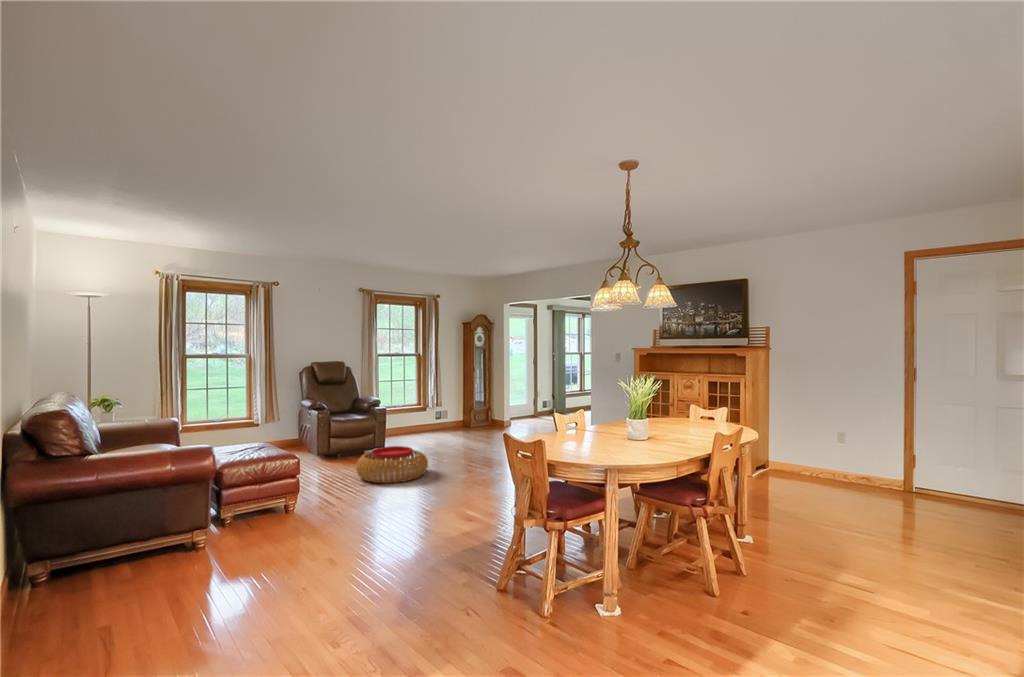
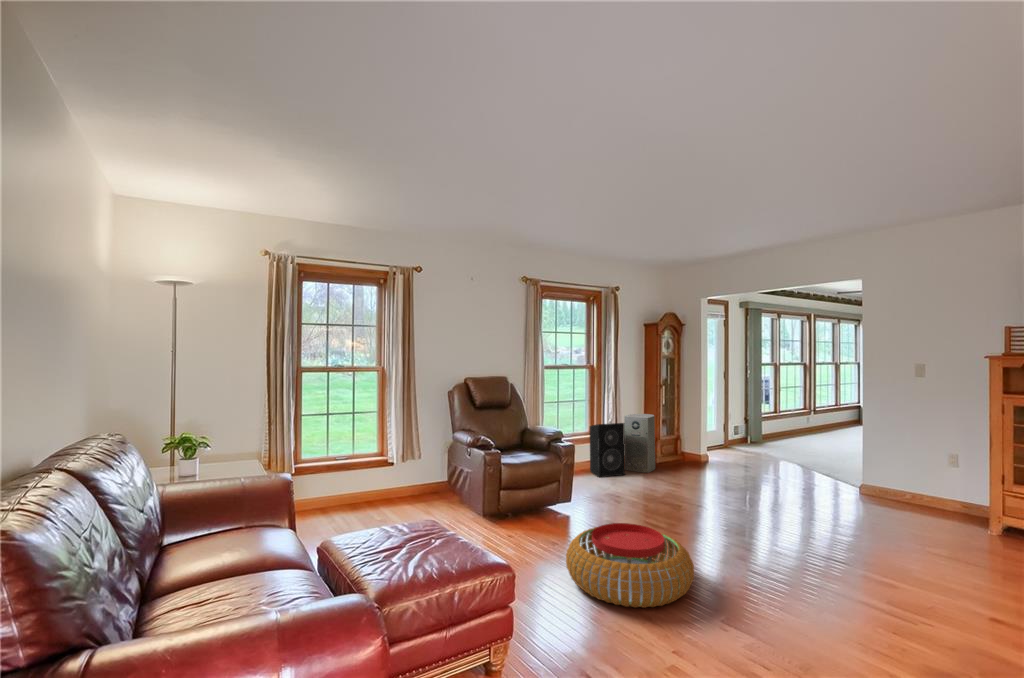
air purifier: none [443,390,467,432] -> present [624,414,655,473]
speaker: none [416,396,440,435] -> present [590,423,625,477]

